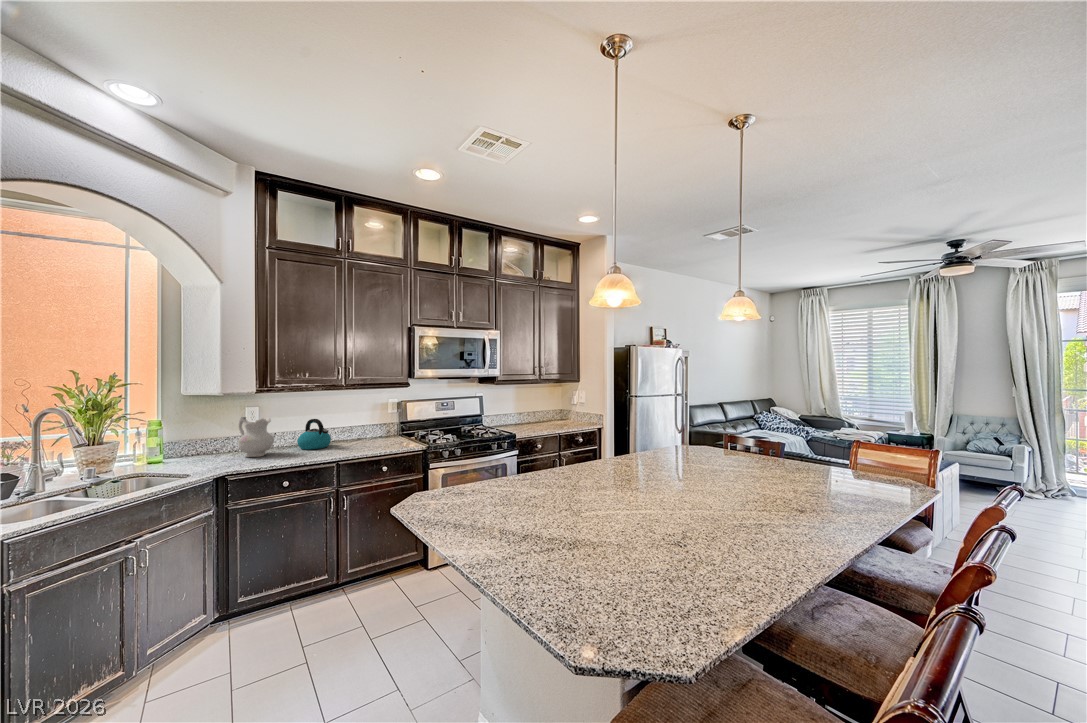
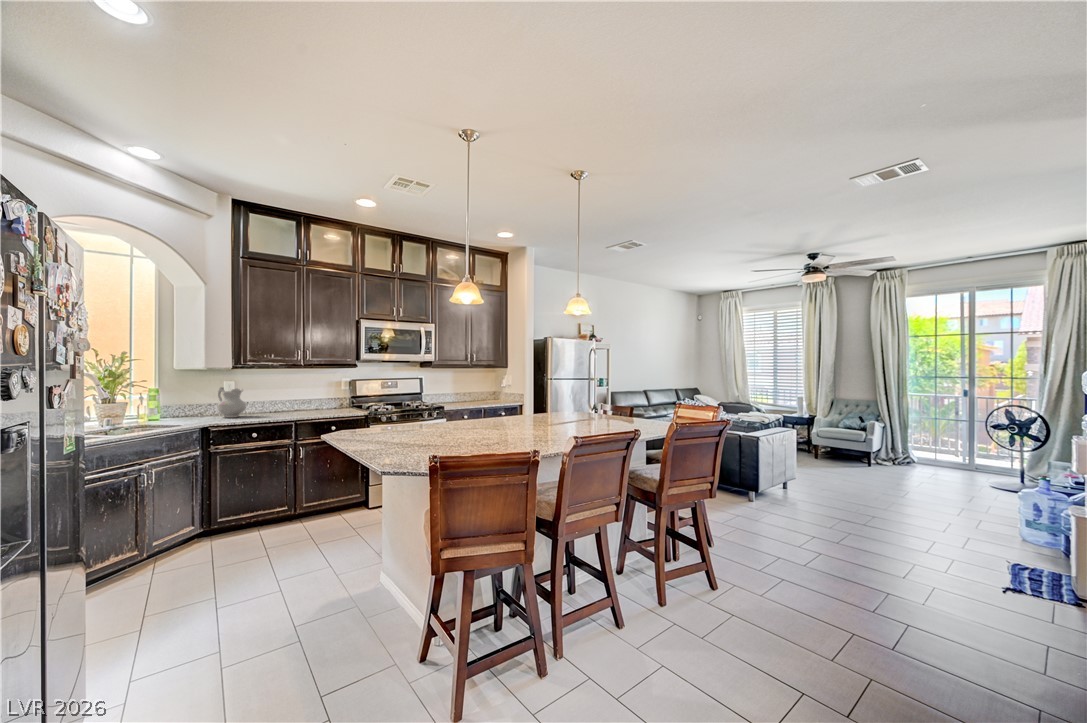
kettle: present [297,419,331,450] -> none [264,391,292,414]

